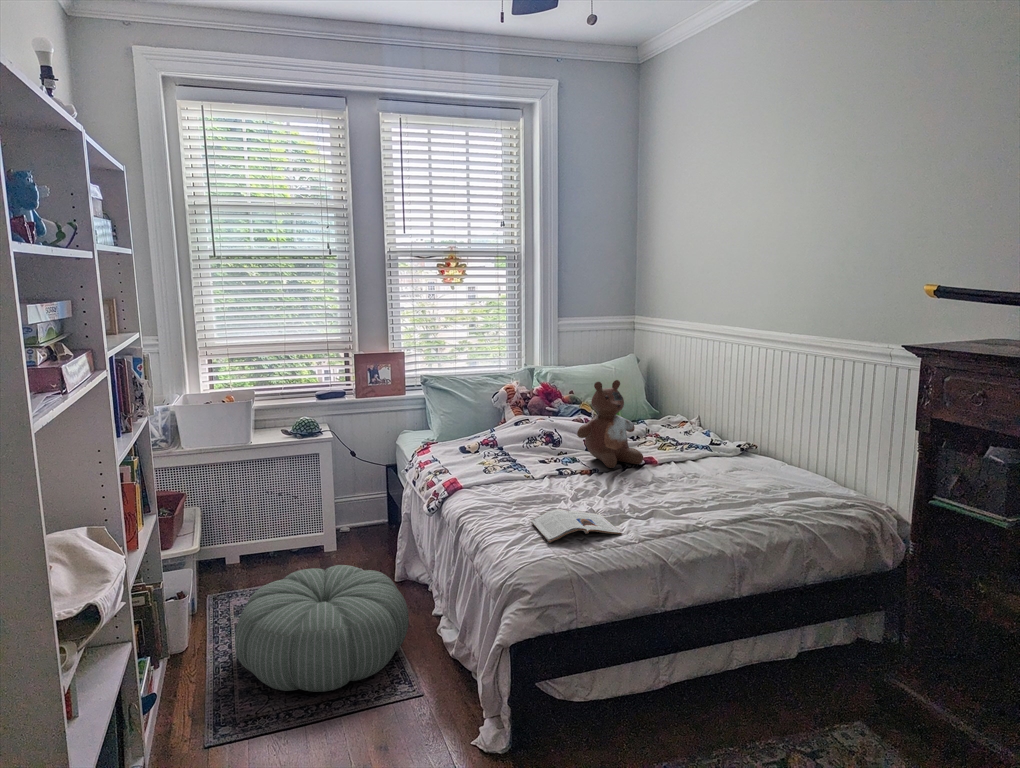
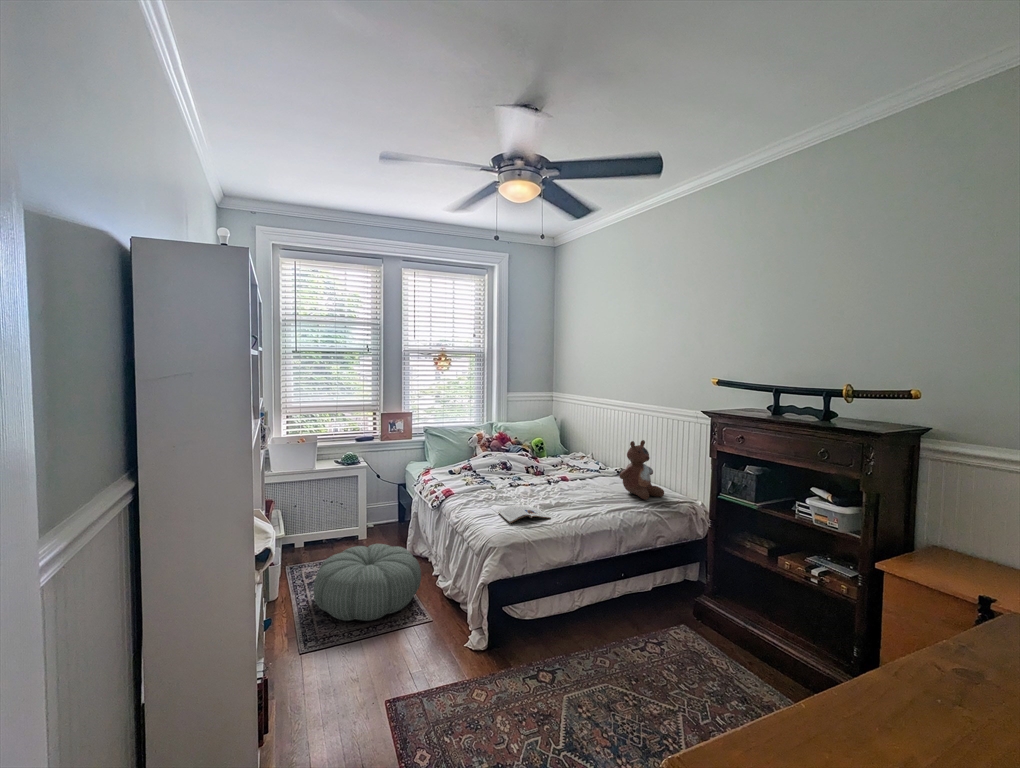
stuffed bear: present [577,380,643,468] -> present [620,440,664,500]

